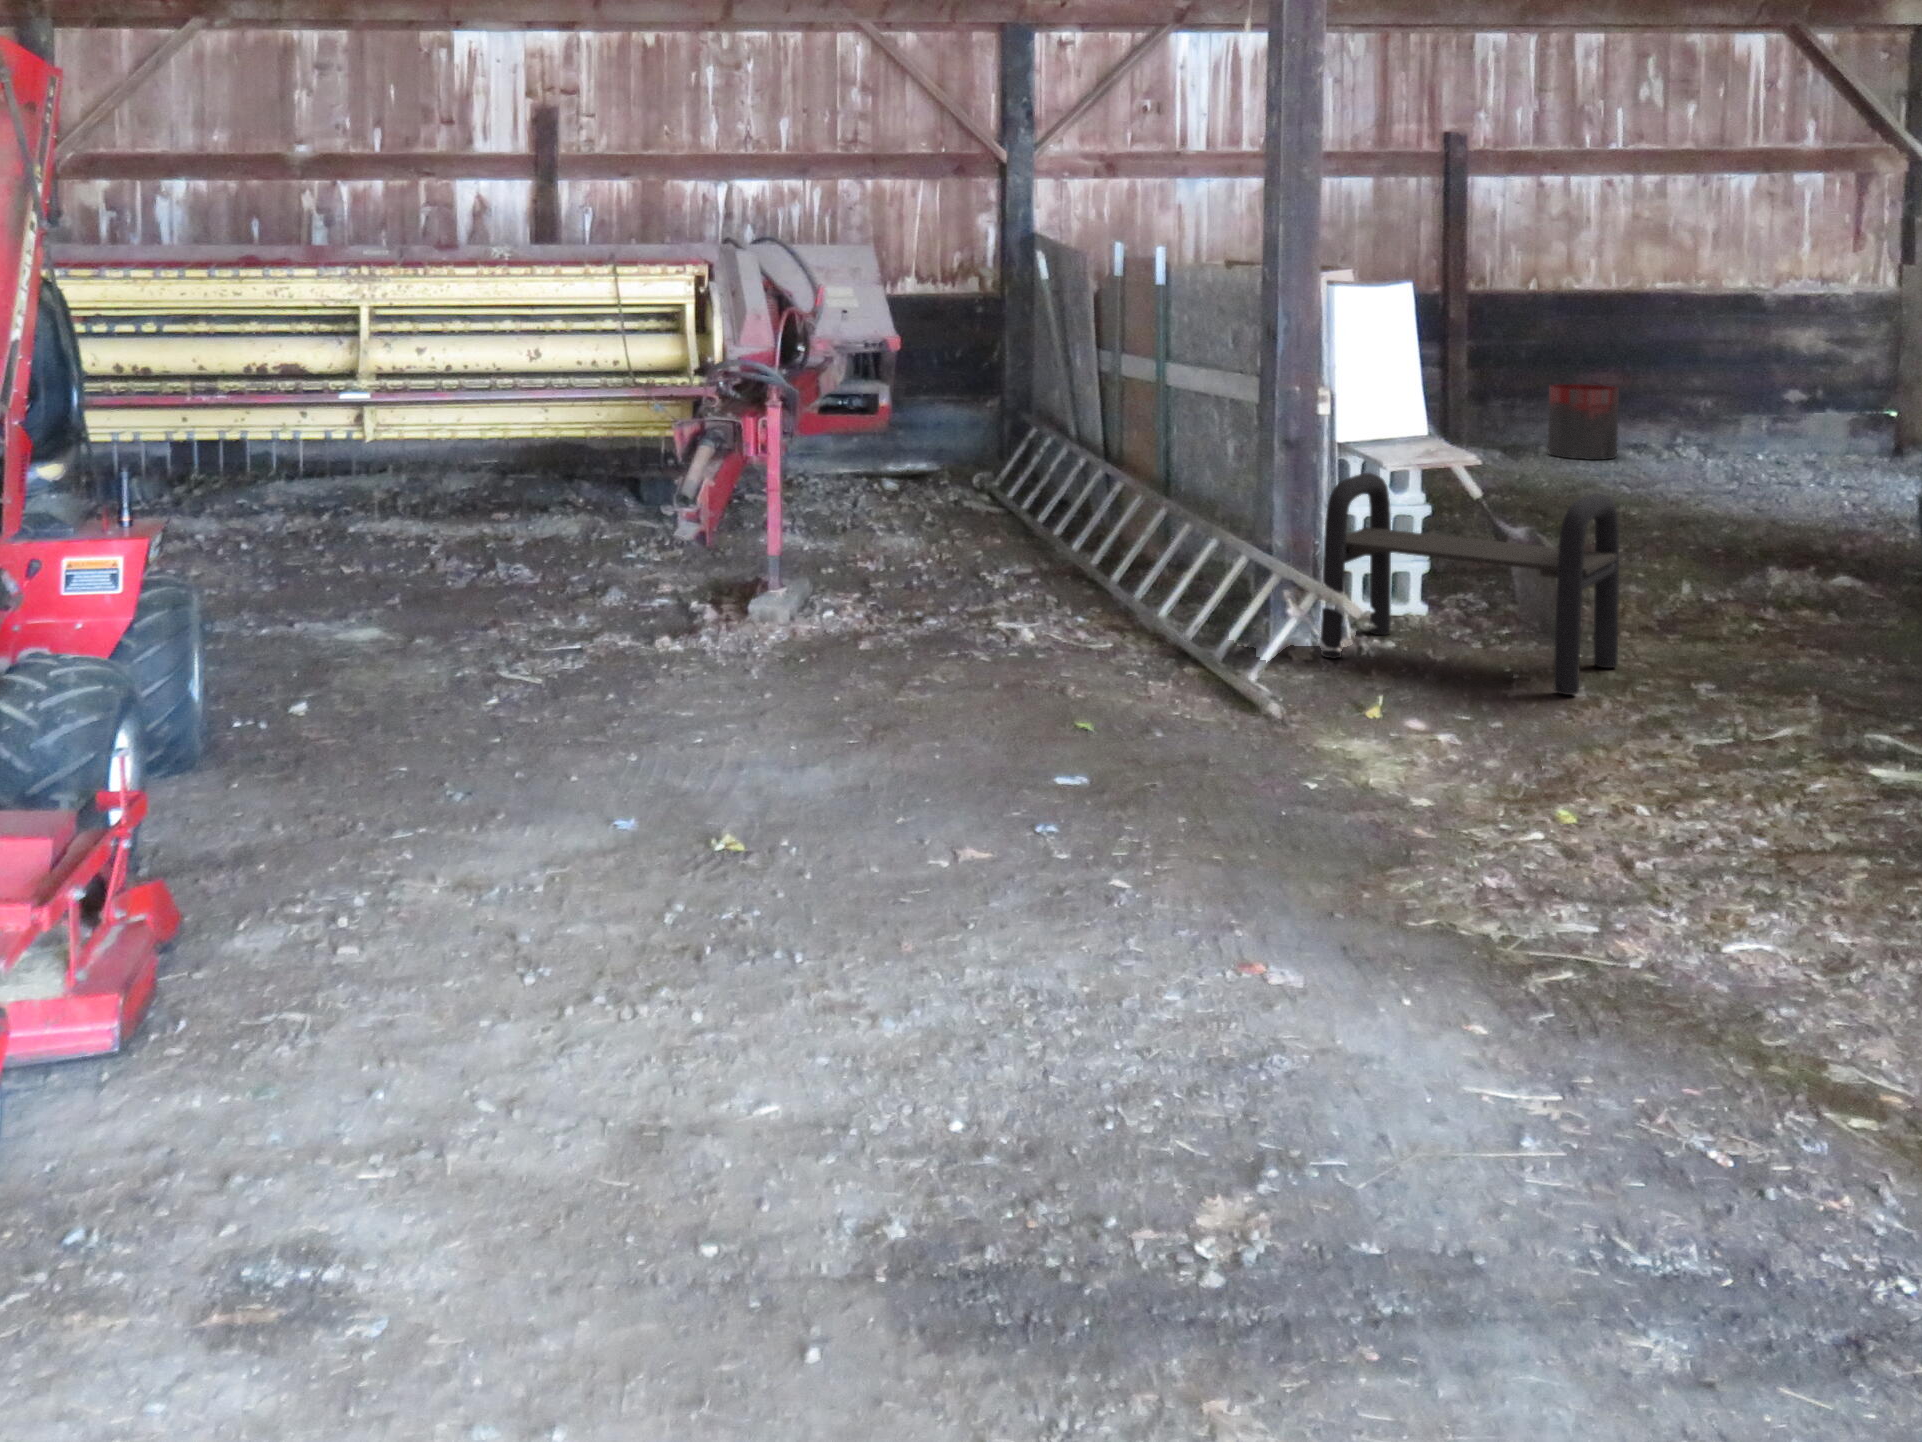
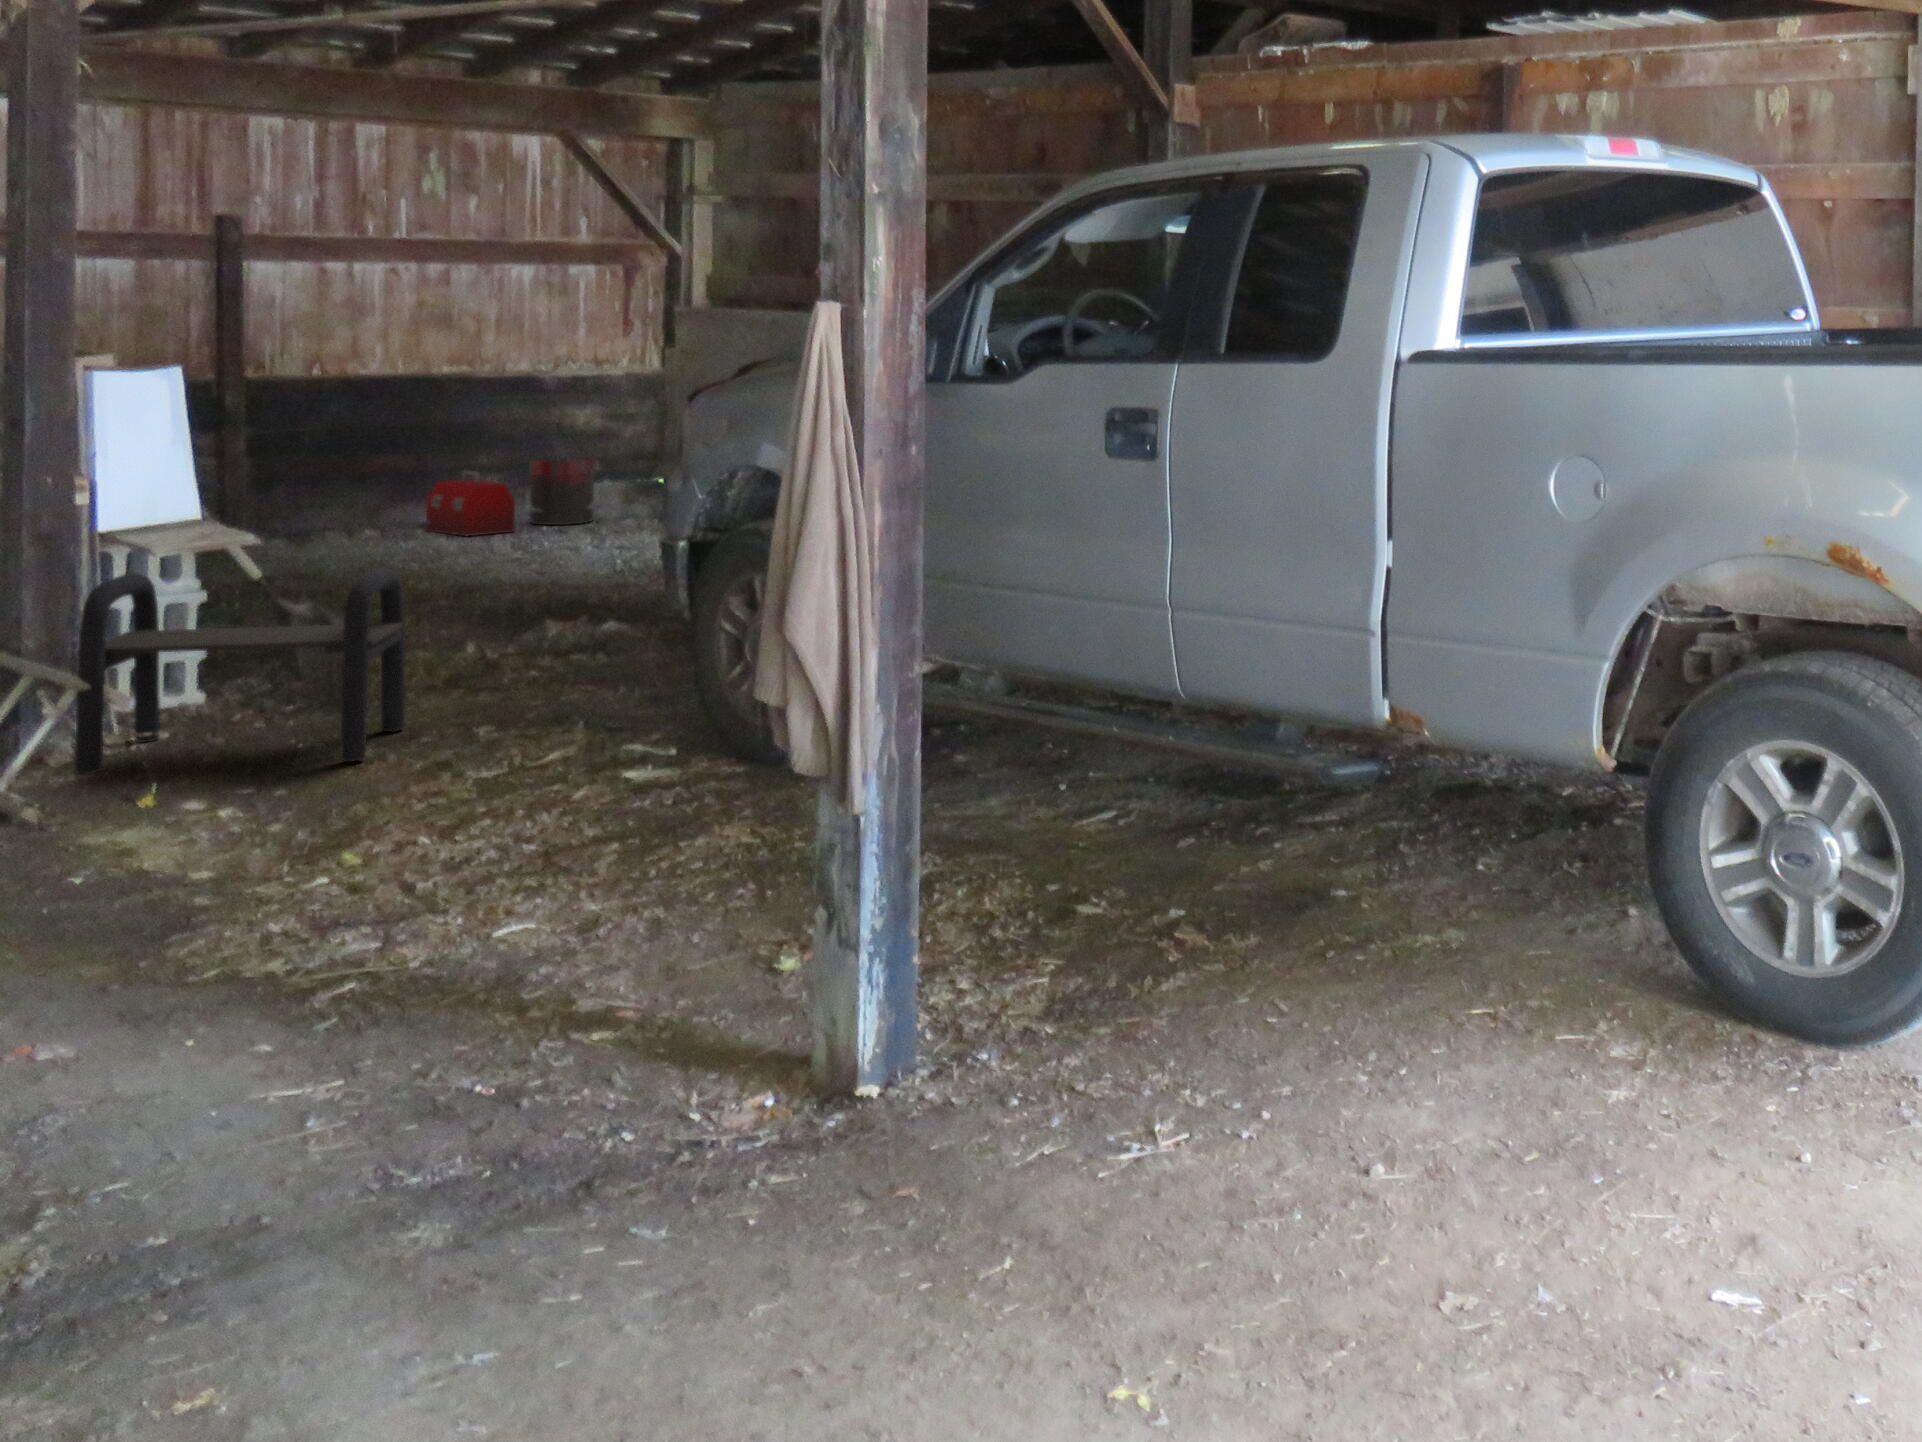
trash can: present [1548,384,1619,460] -> present [529,457,595,525]
toolbox: none [1635,392,1728,461] -> present [426,471,515,536]

